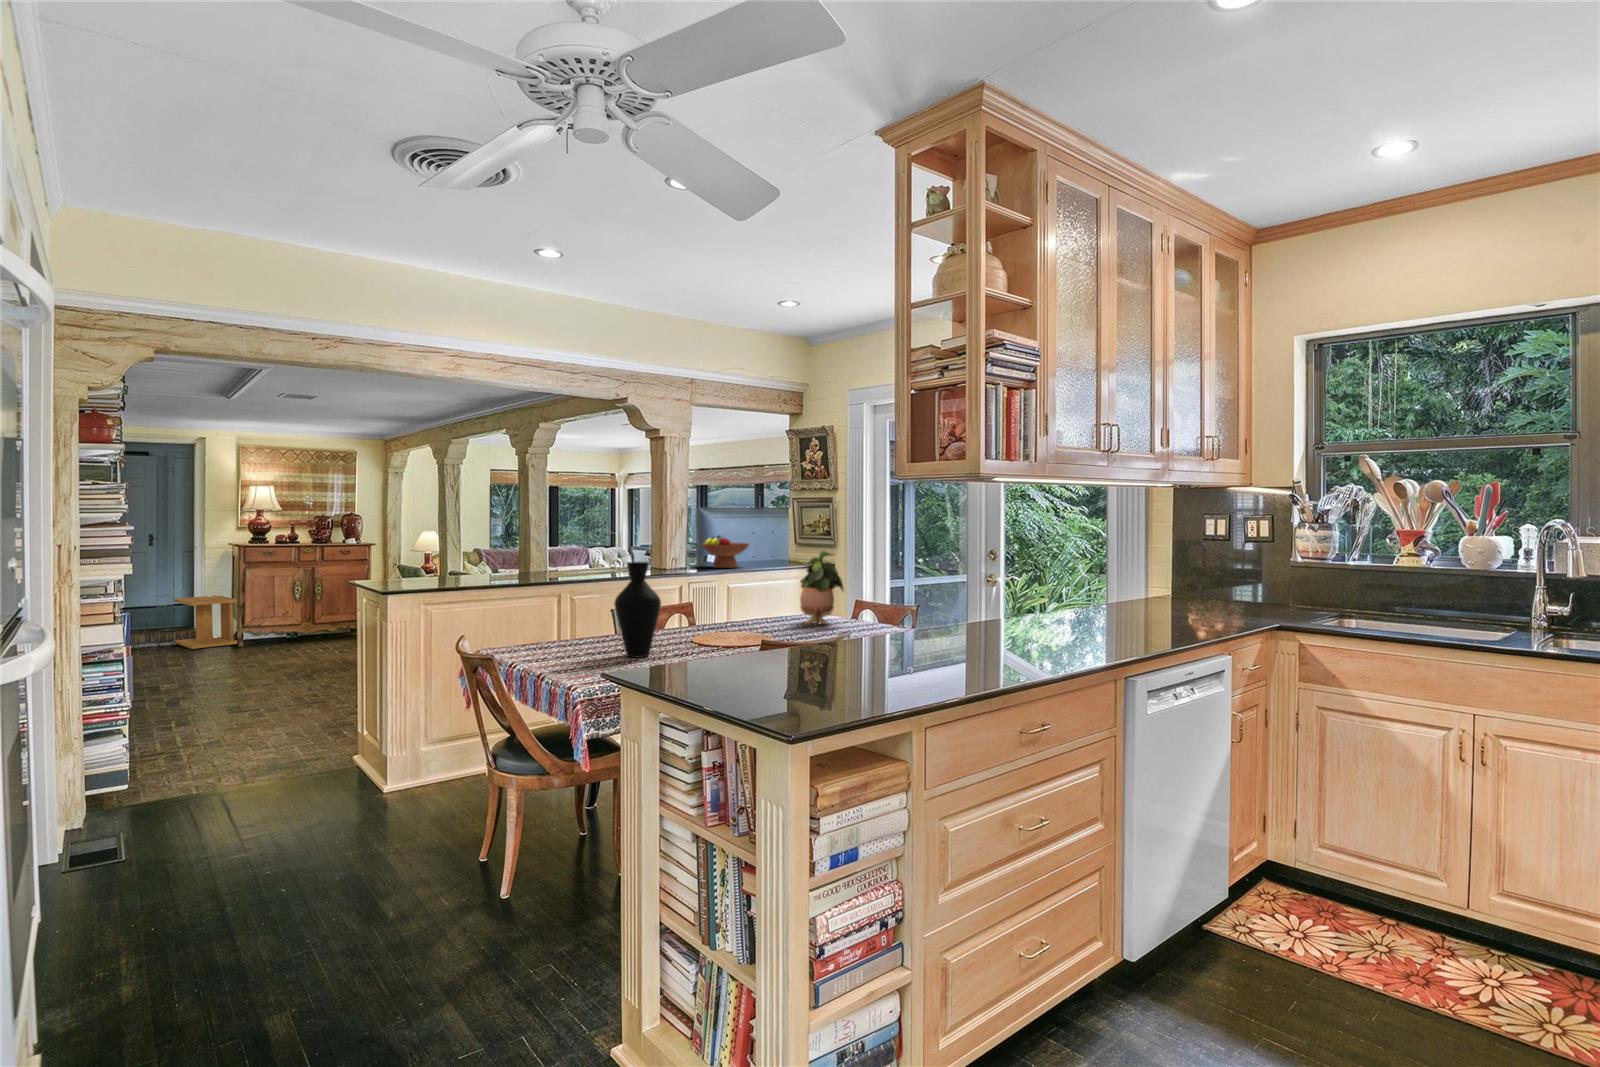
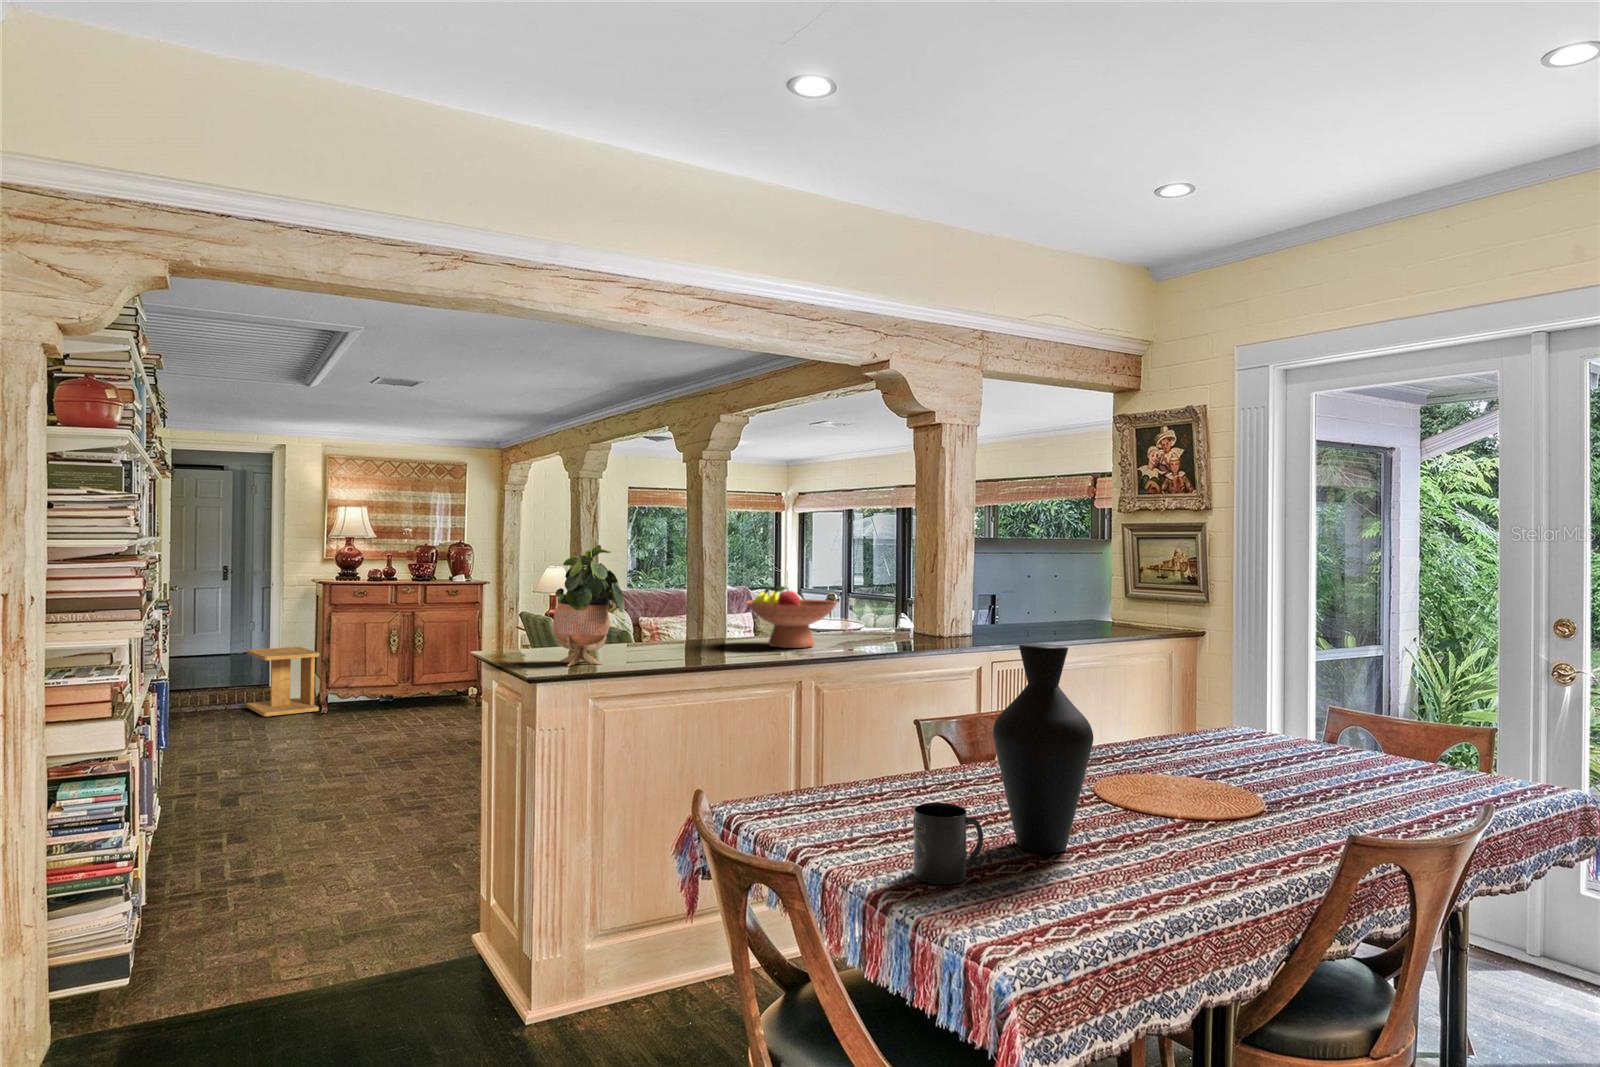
fruit bowl: present [701,535,749,568] -> present [747,586,837,648]
potted plant: present [800,551,843,625] -> present [553,545,624,666]
mug: none [565,633,600,667] -> present [913,803,983,885]

